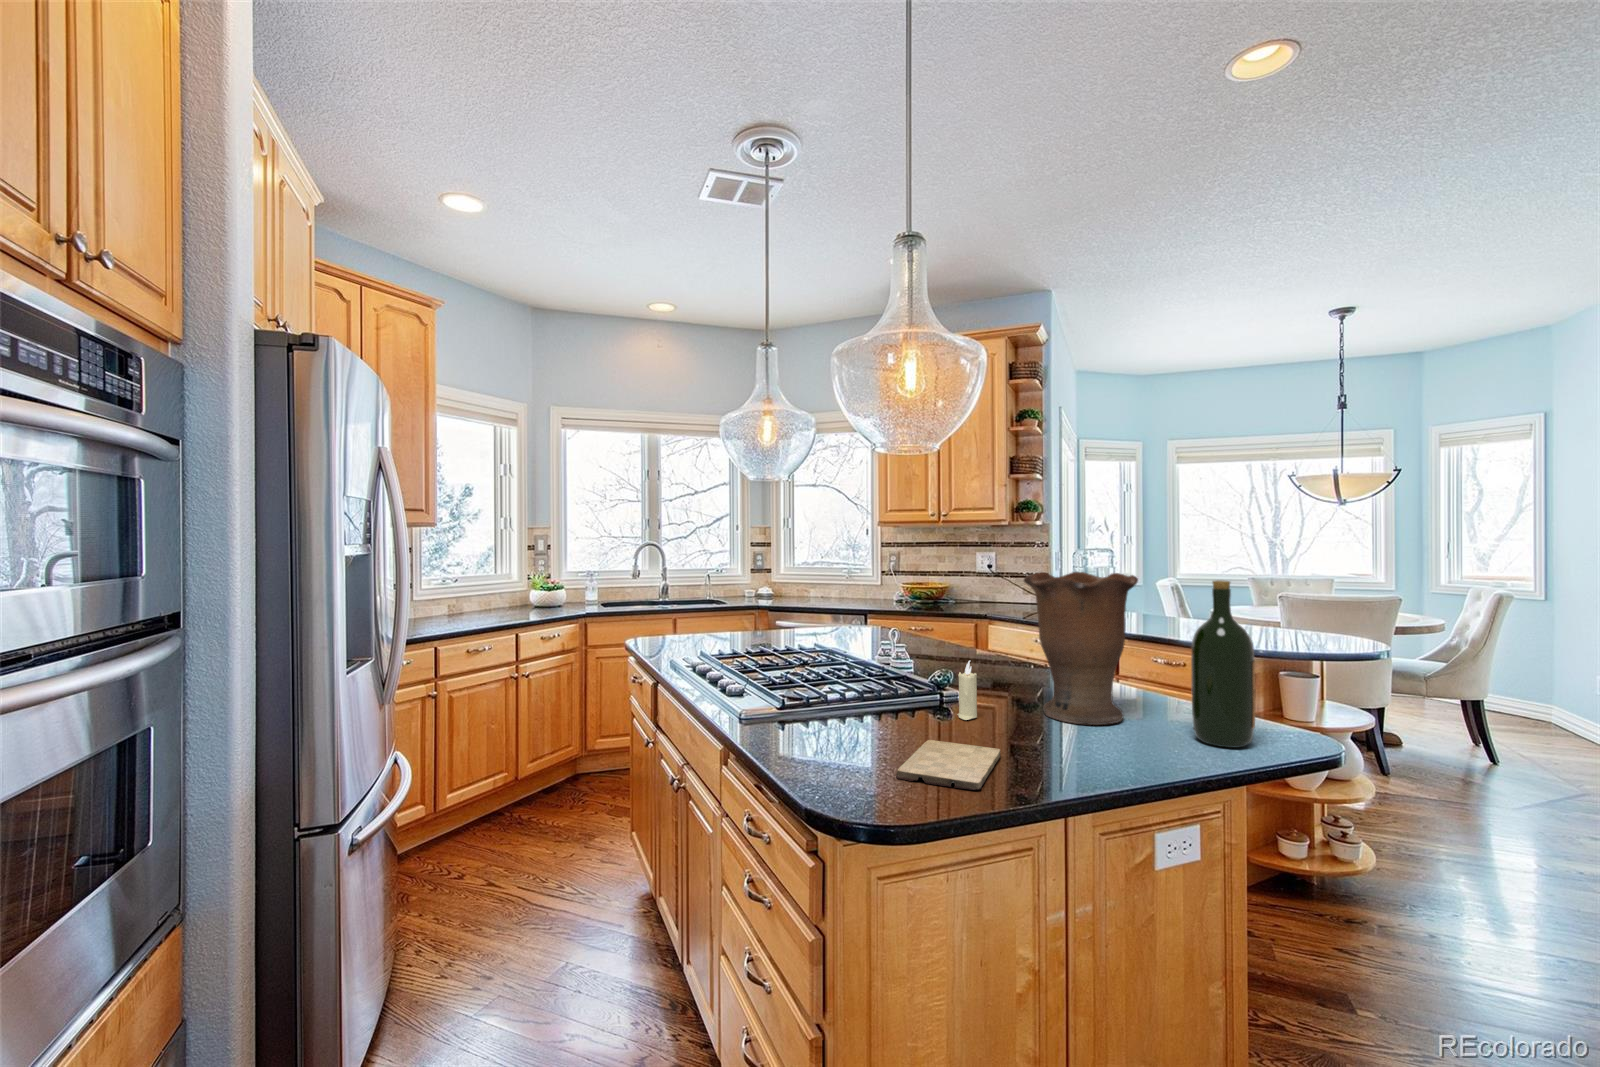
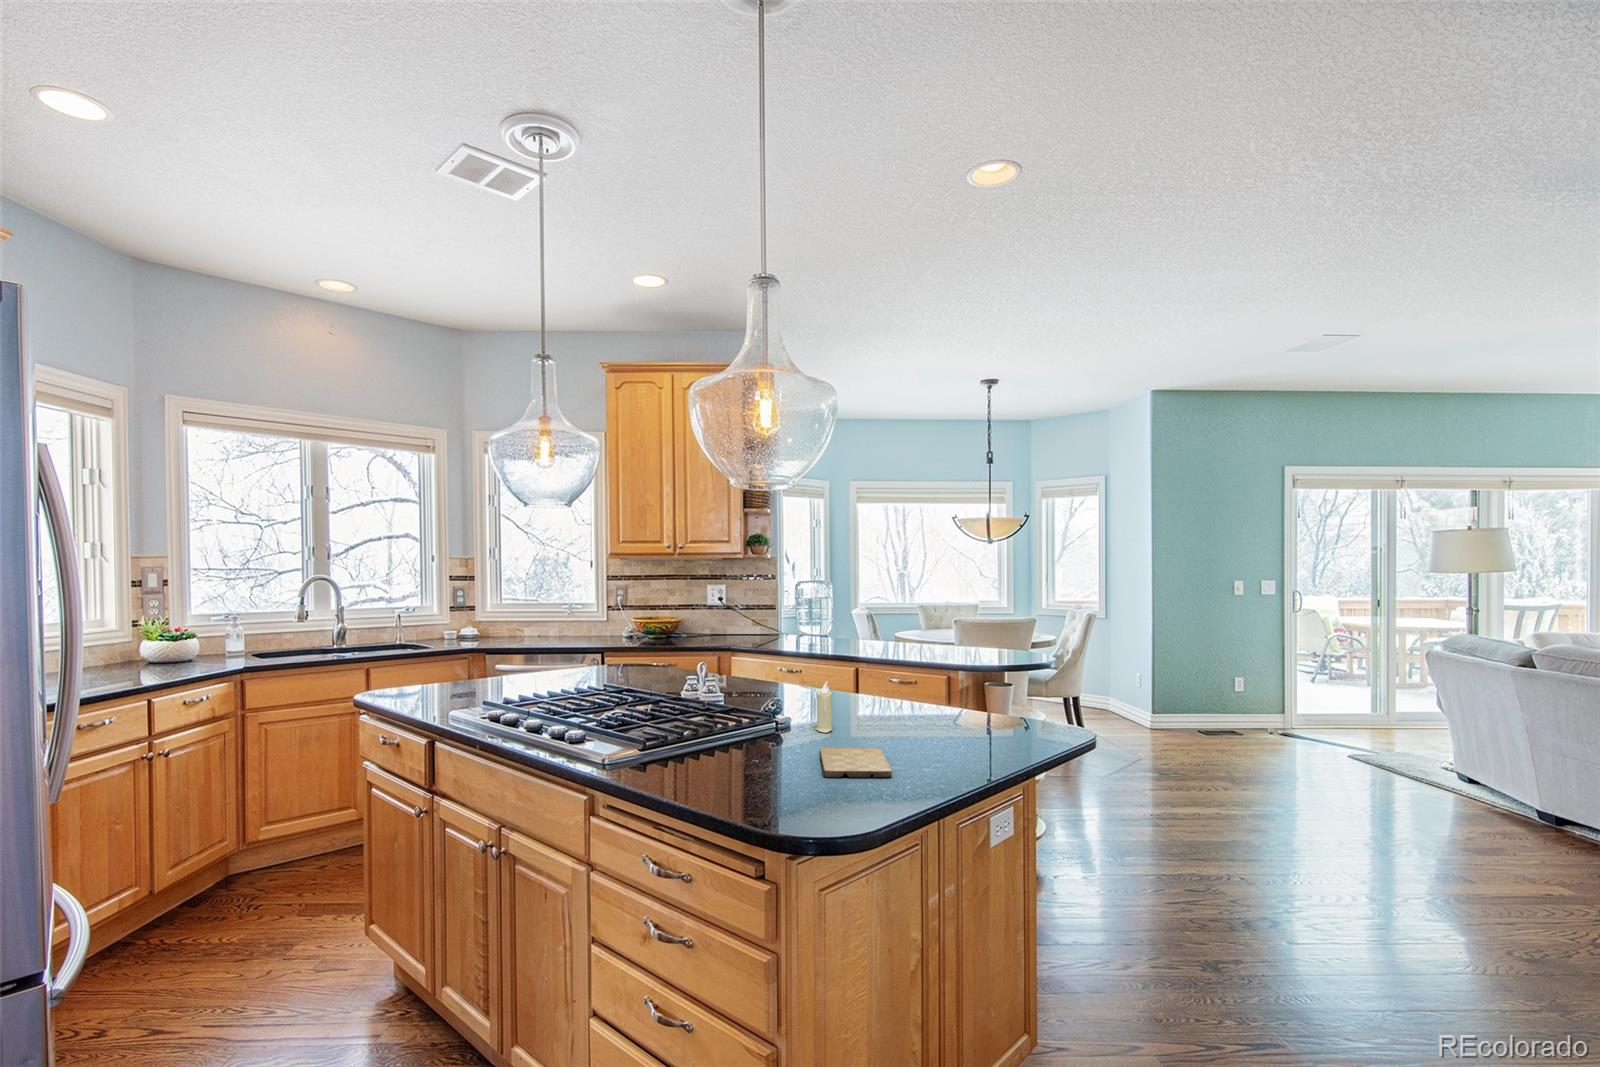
vase: present [1024,572,1138,725] -> none [858,603,949,727]
wine bottle: present [1191,580,1255,748] -> none [988,608,1031,732]

